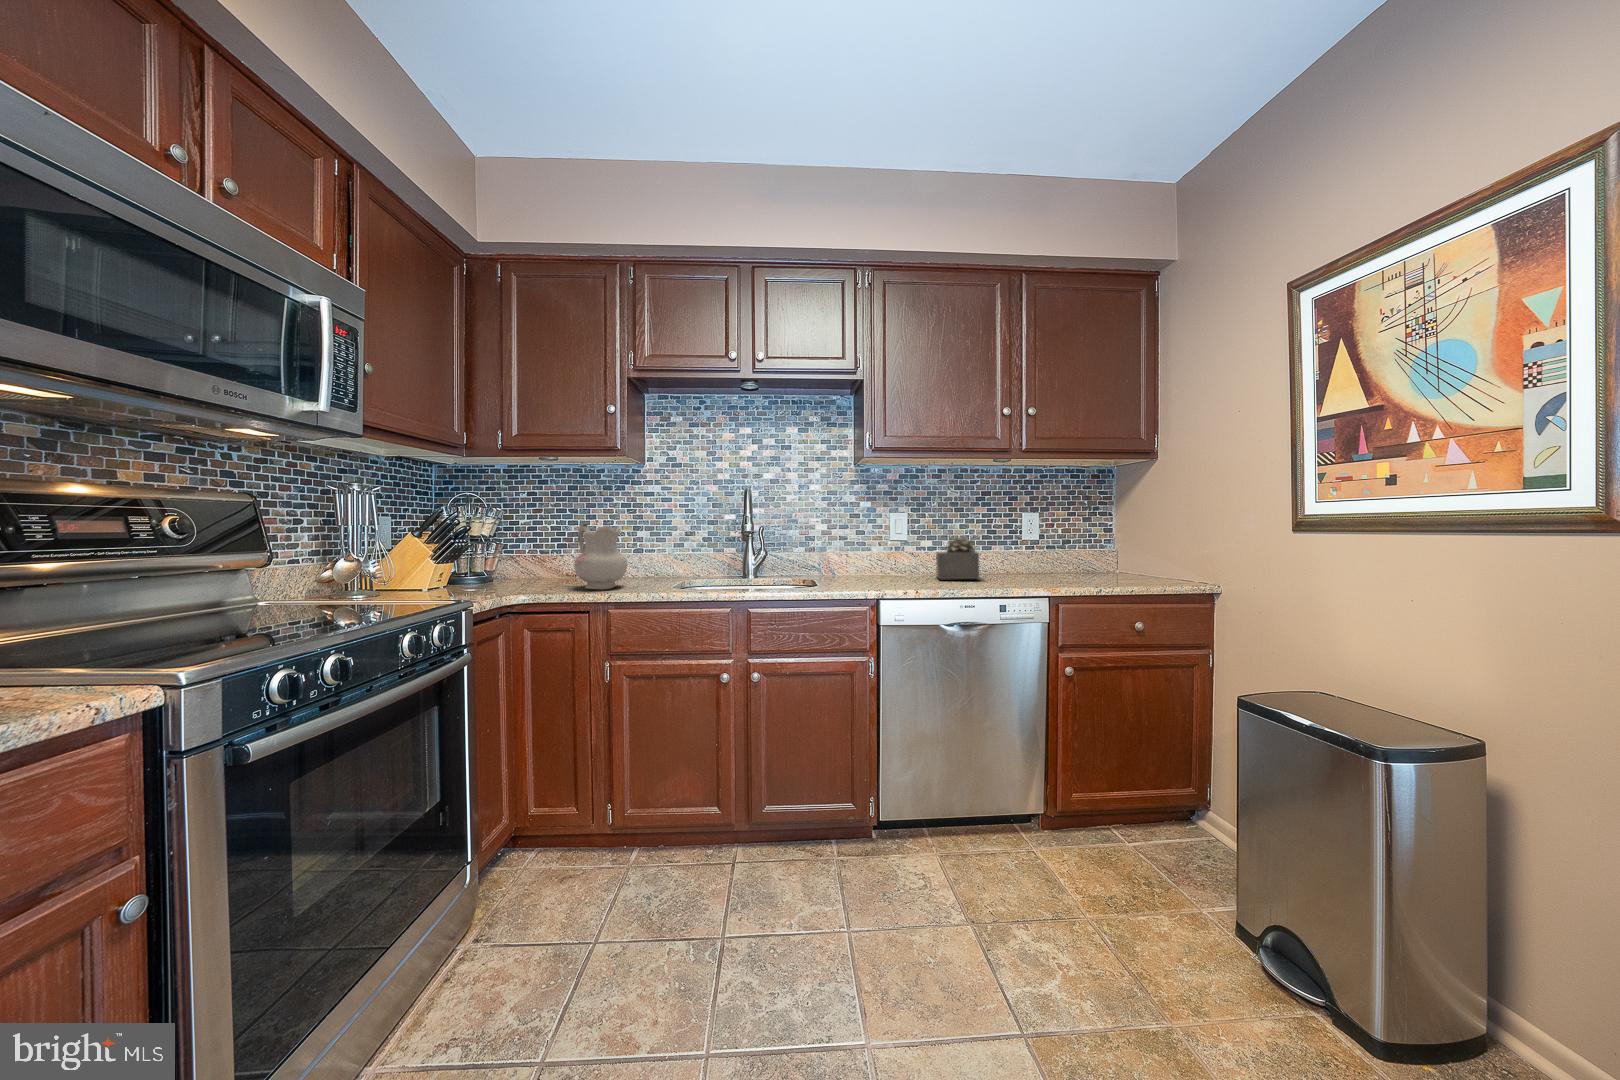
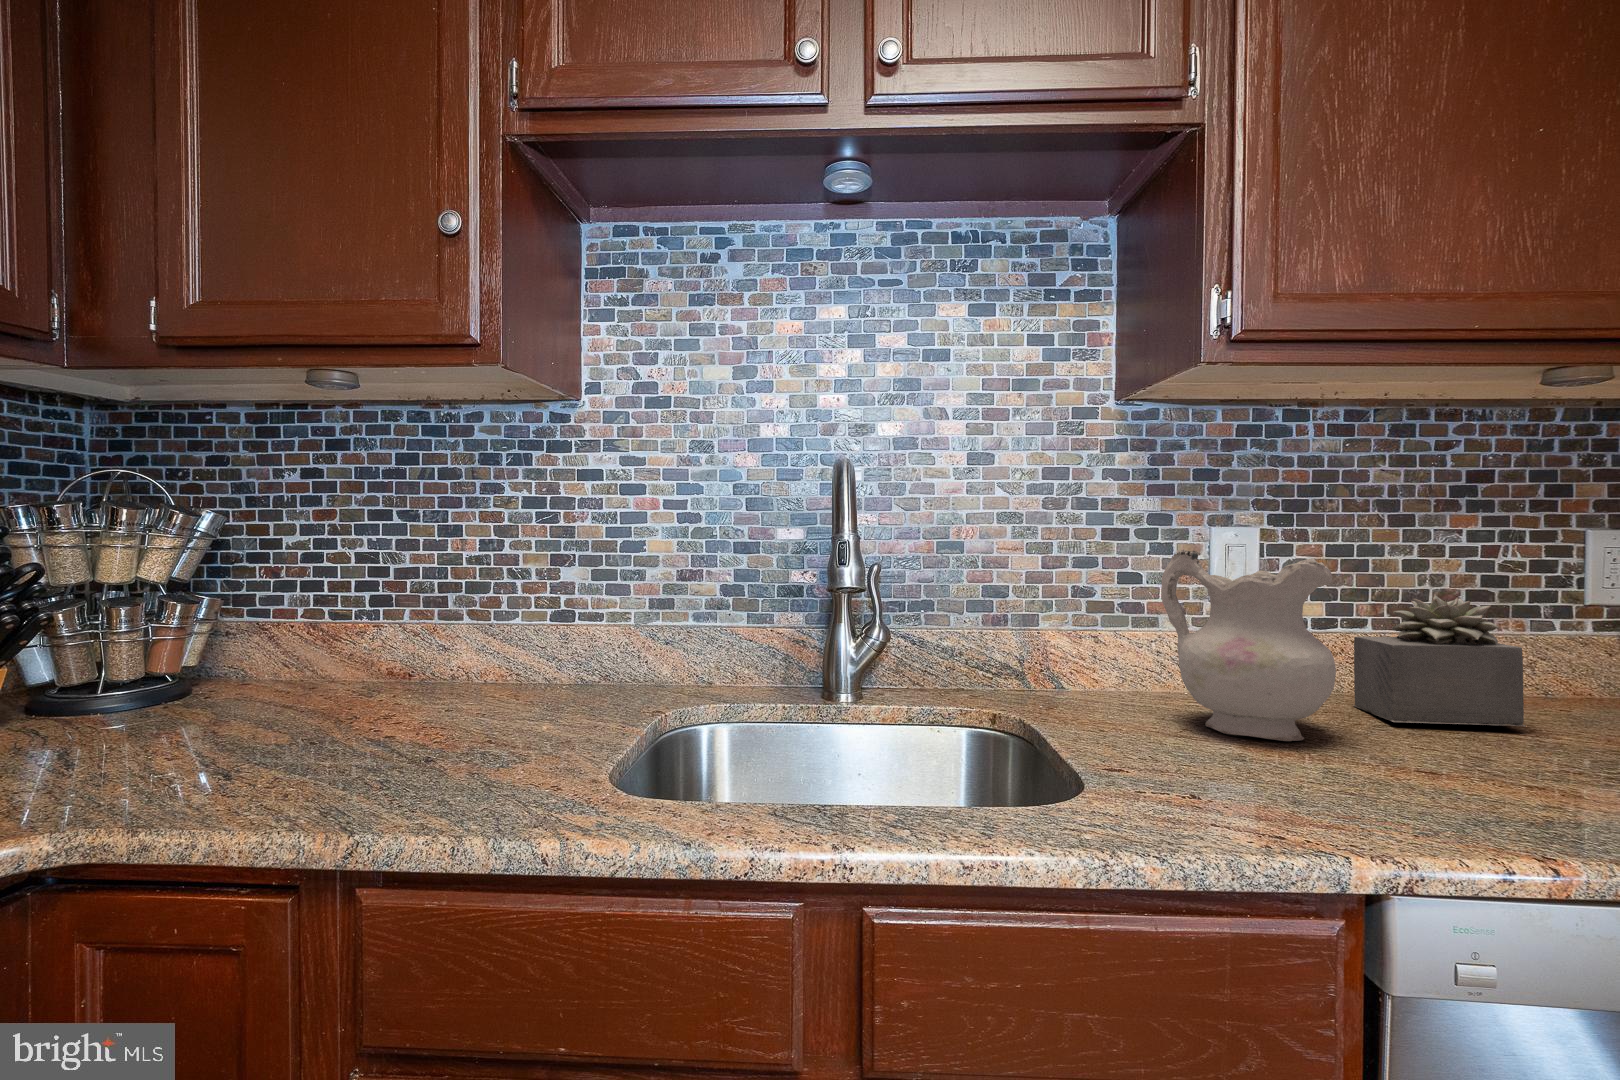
ceramic pitcher: present [574,523,627,590] -> present [1161,550,1336,741]

